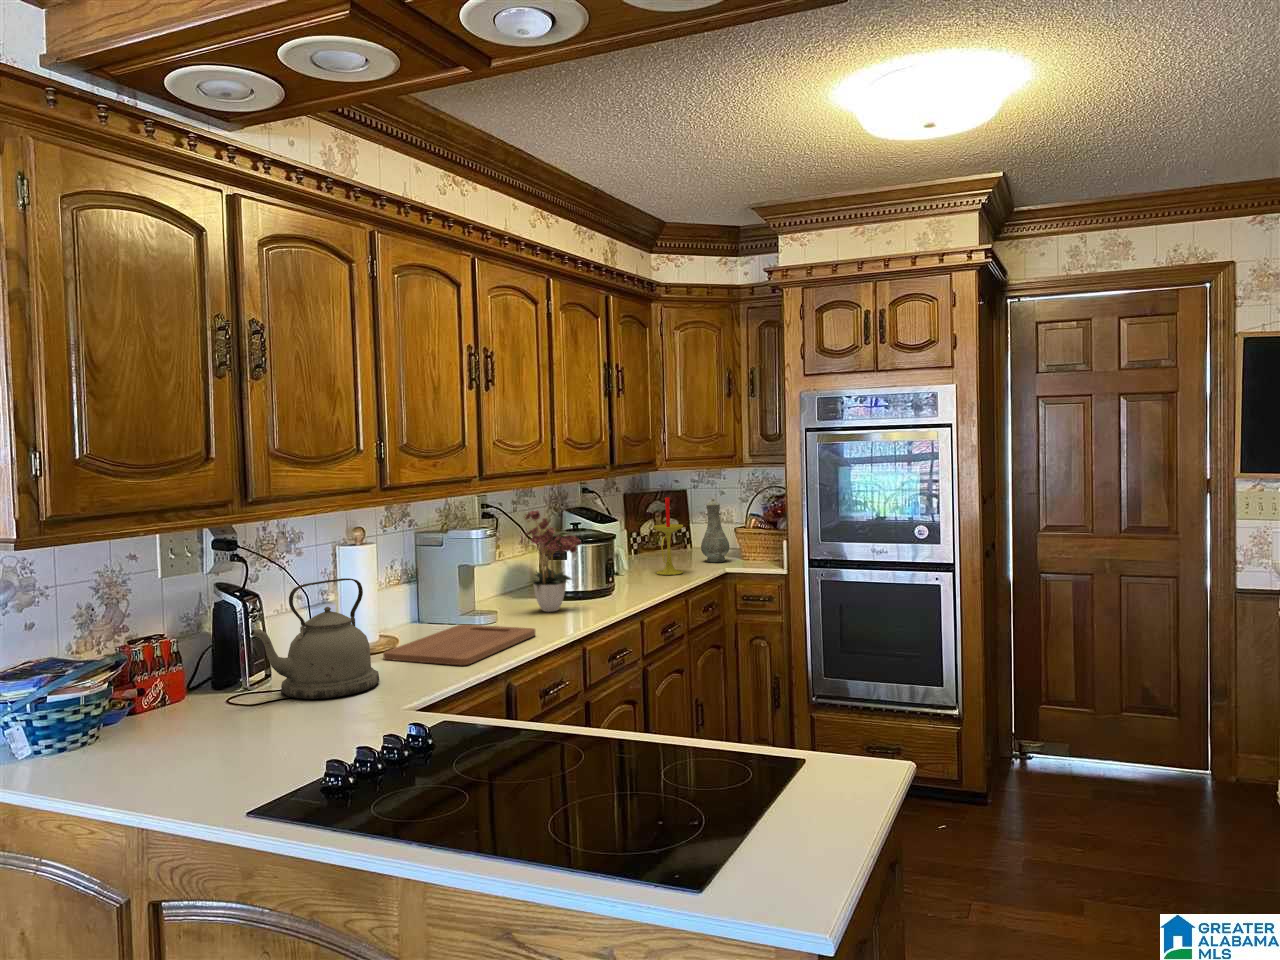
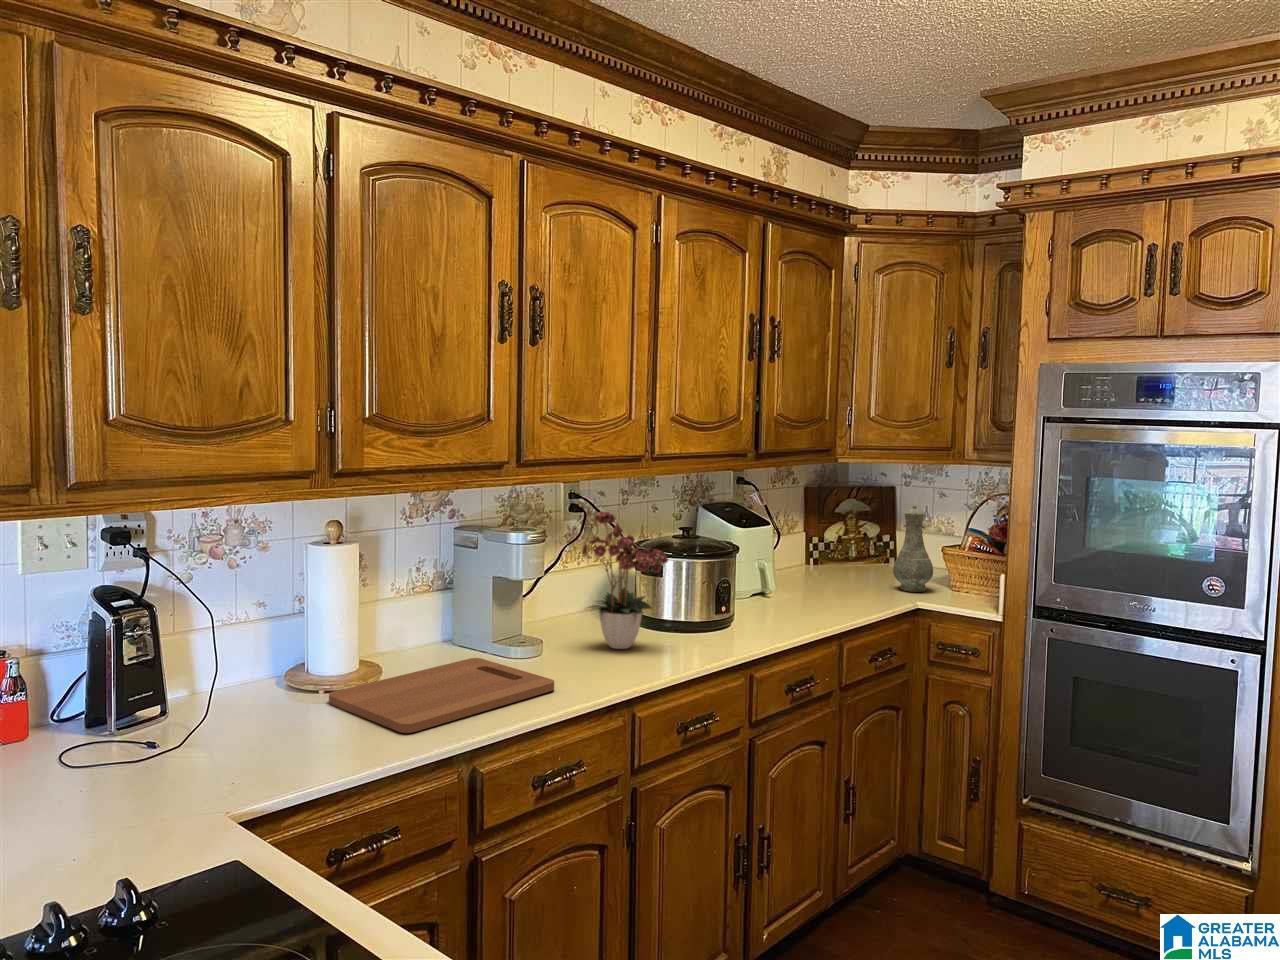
candle: present [653,498,683,575] -> none [815,498,857,606]
kettle: present [251,578,379,699] -> none [83,598,275,766]

